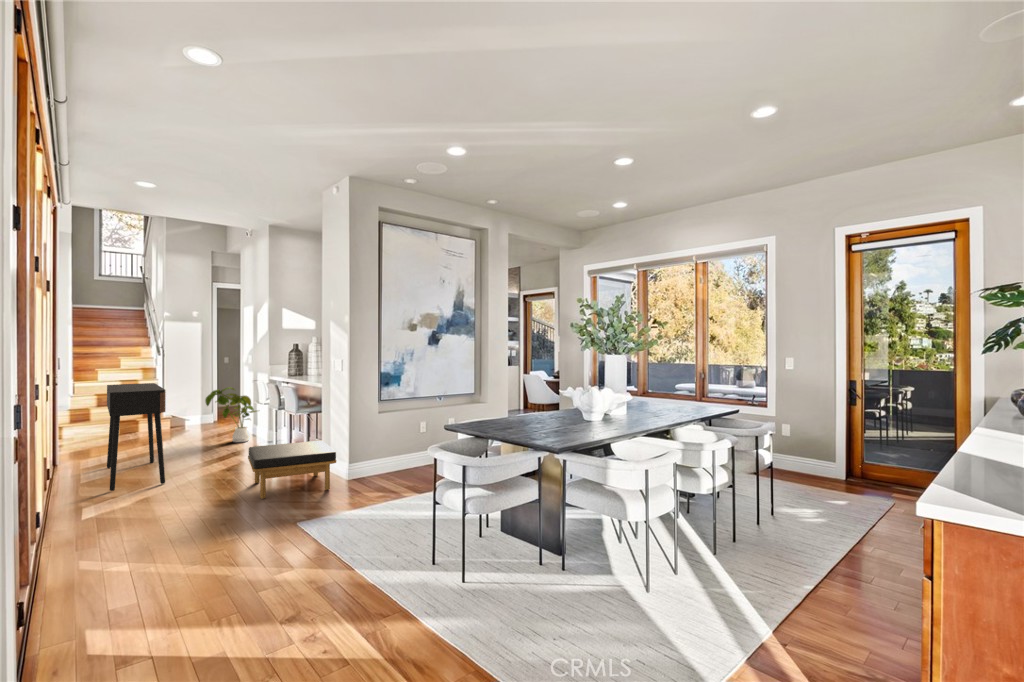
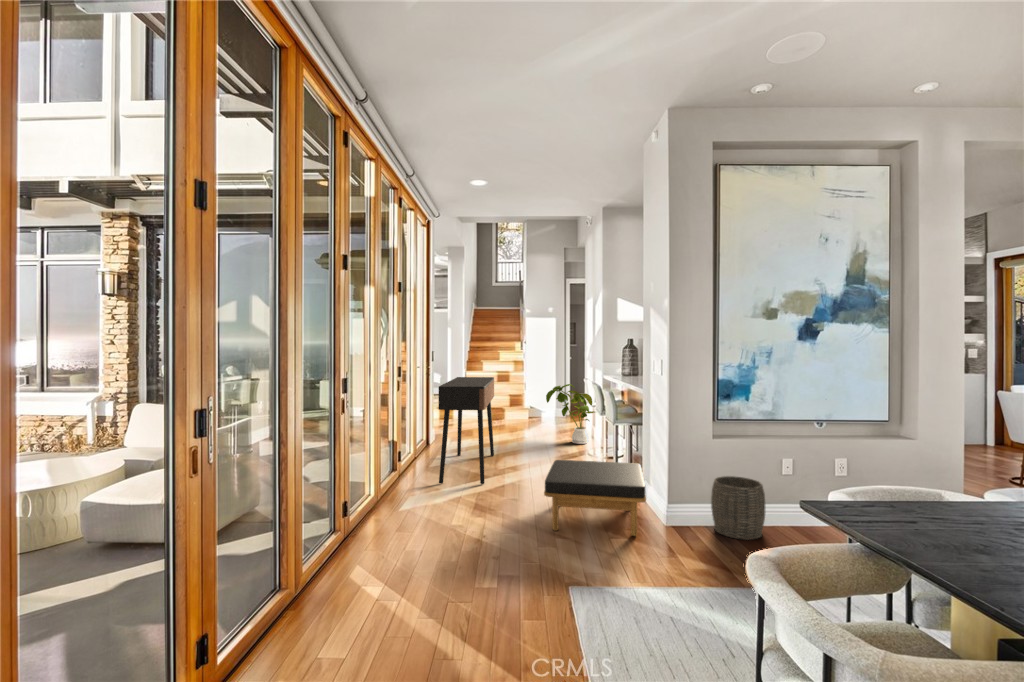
woven basket: none [378,438,413,478] -> present [711,476,765,540]

